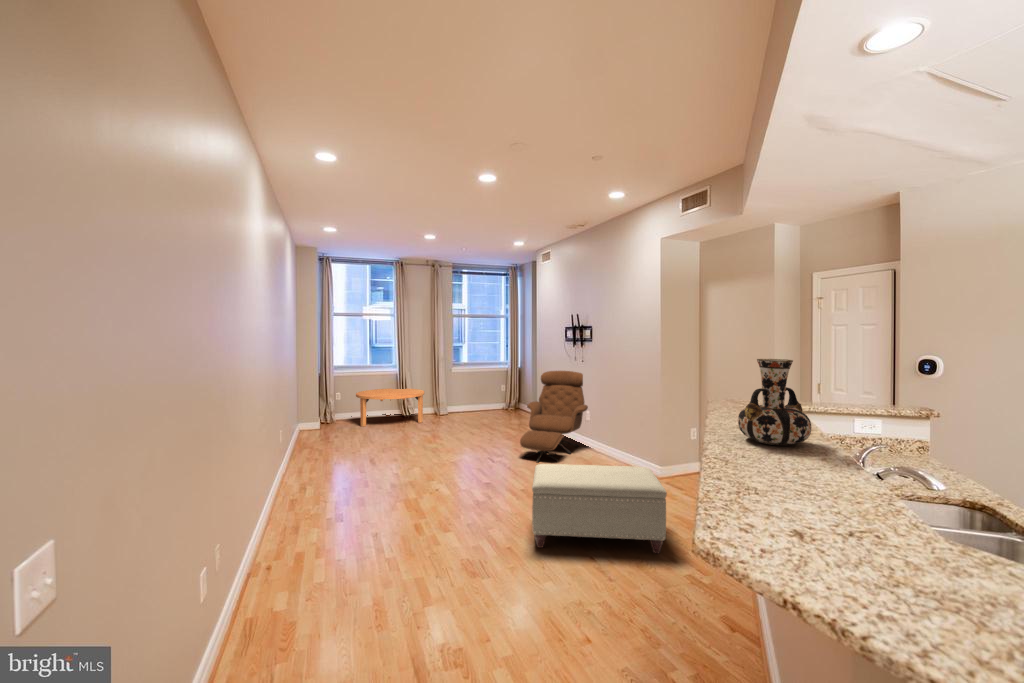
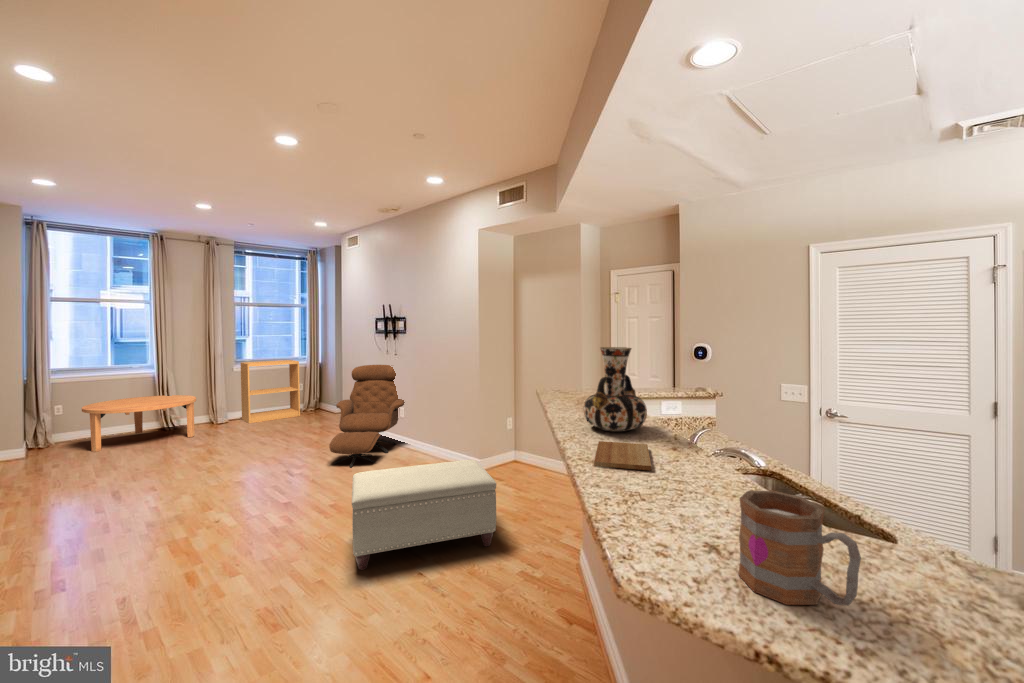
bookshelf: none [455,364,499,416] -> present [241,360,300,423]
cutting board: none [726,450,797,479] -> present [594,441,651,470]
mug: none [808,487,901,588] -> present [738,491,861,606]

